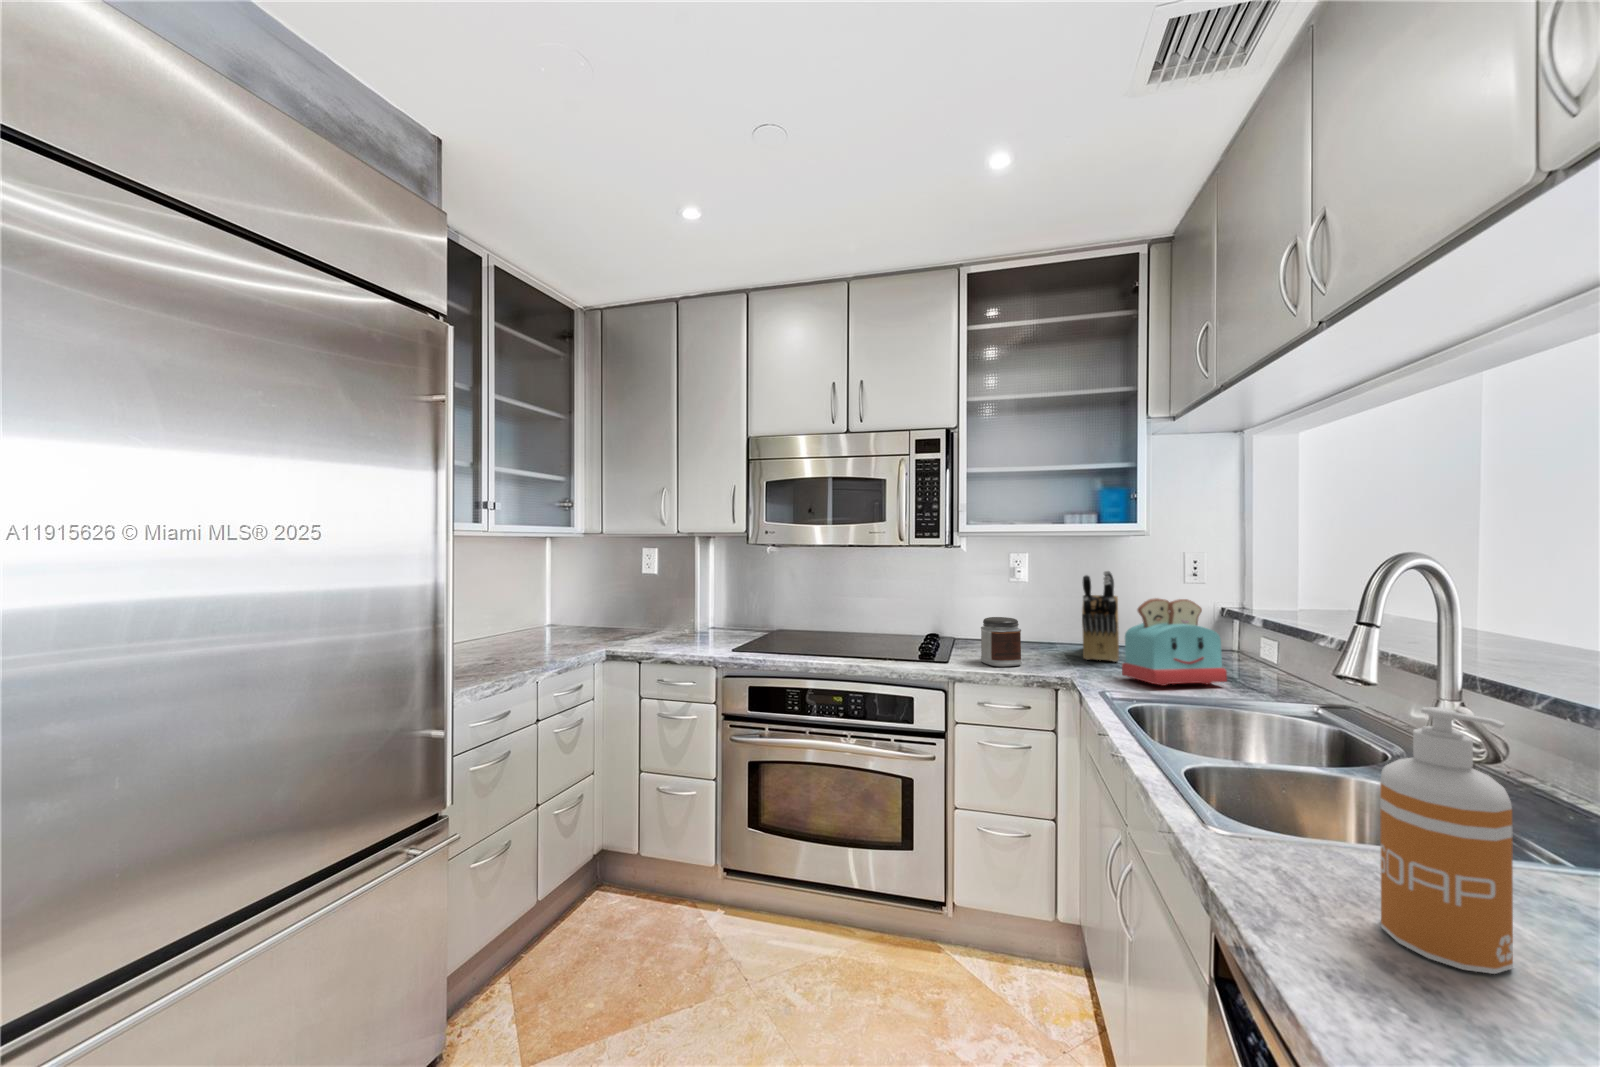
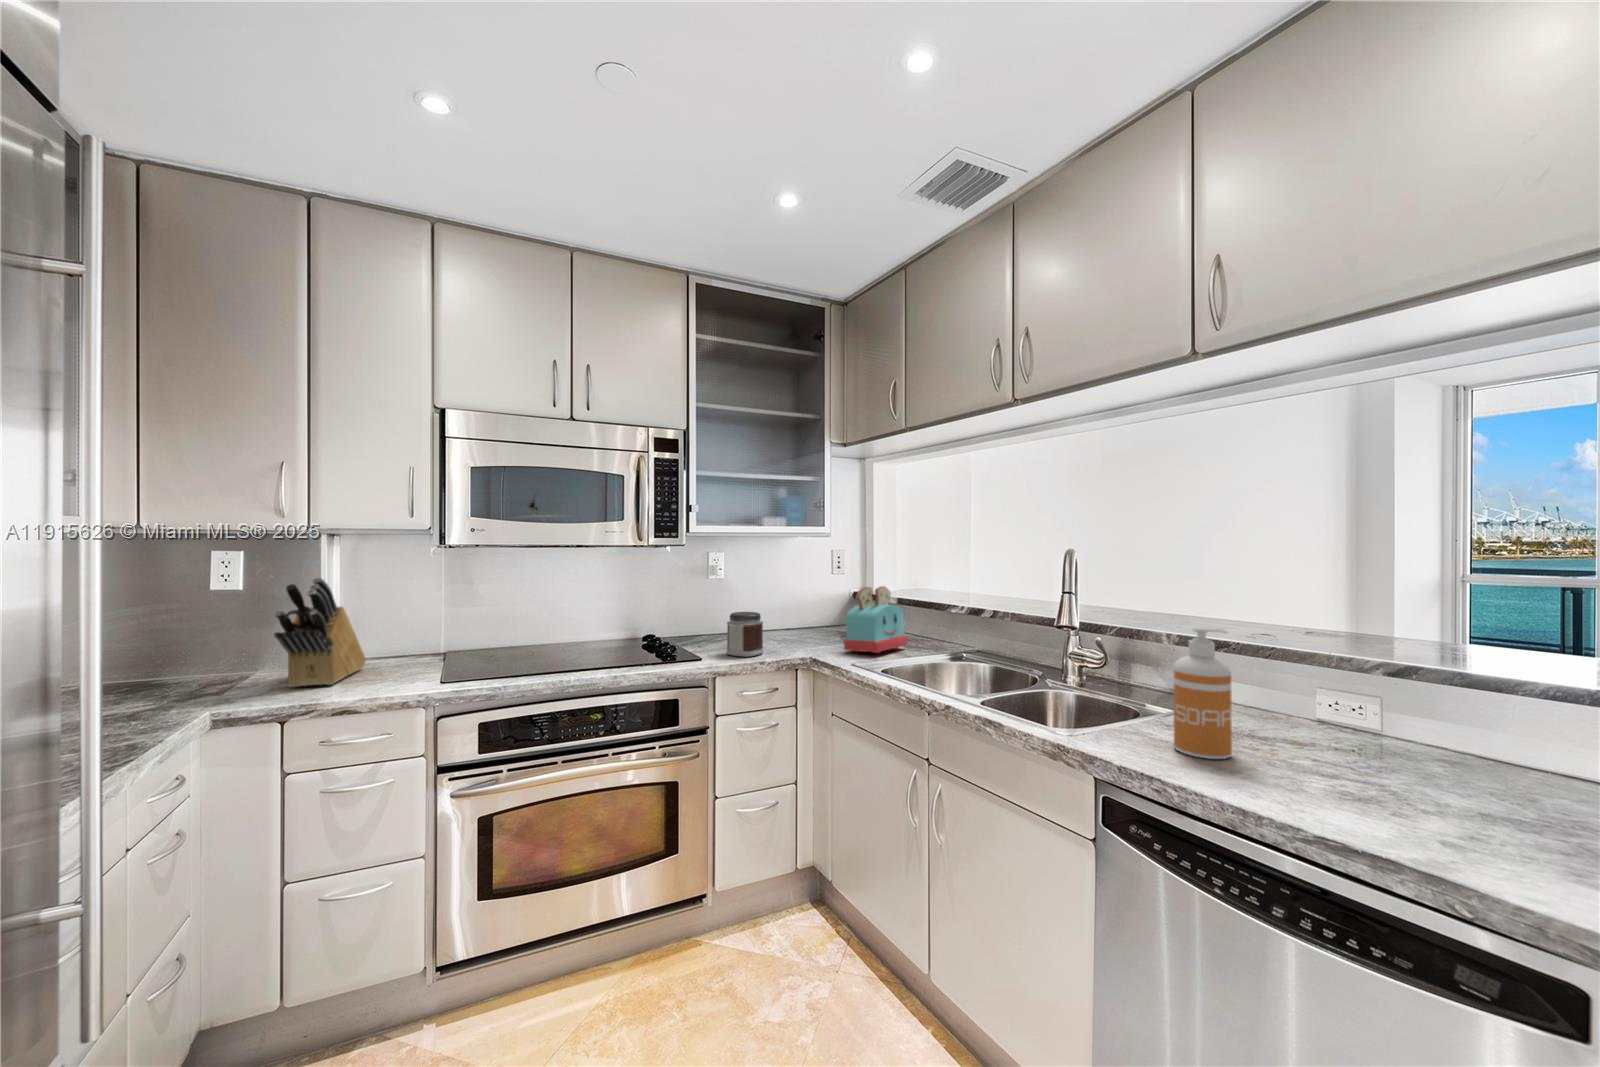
knife block: present [1082,571,1119,662] -> present [274,578,366,687]

